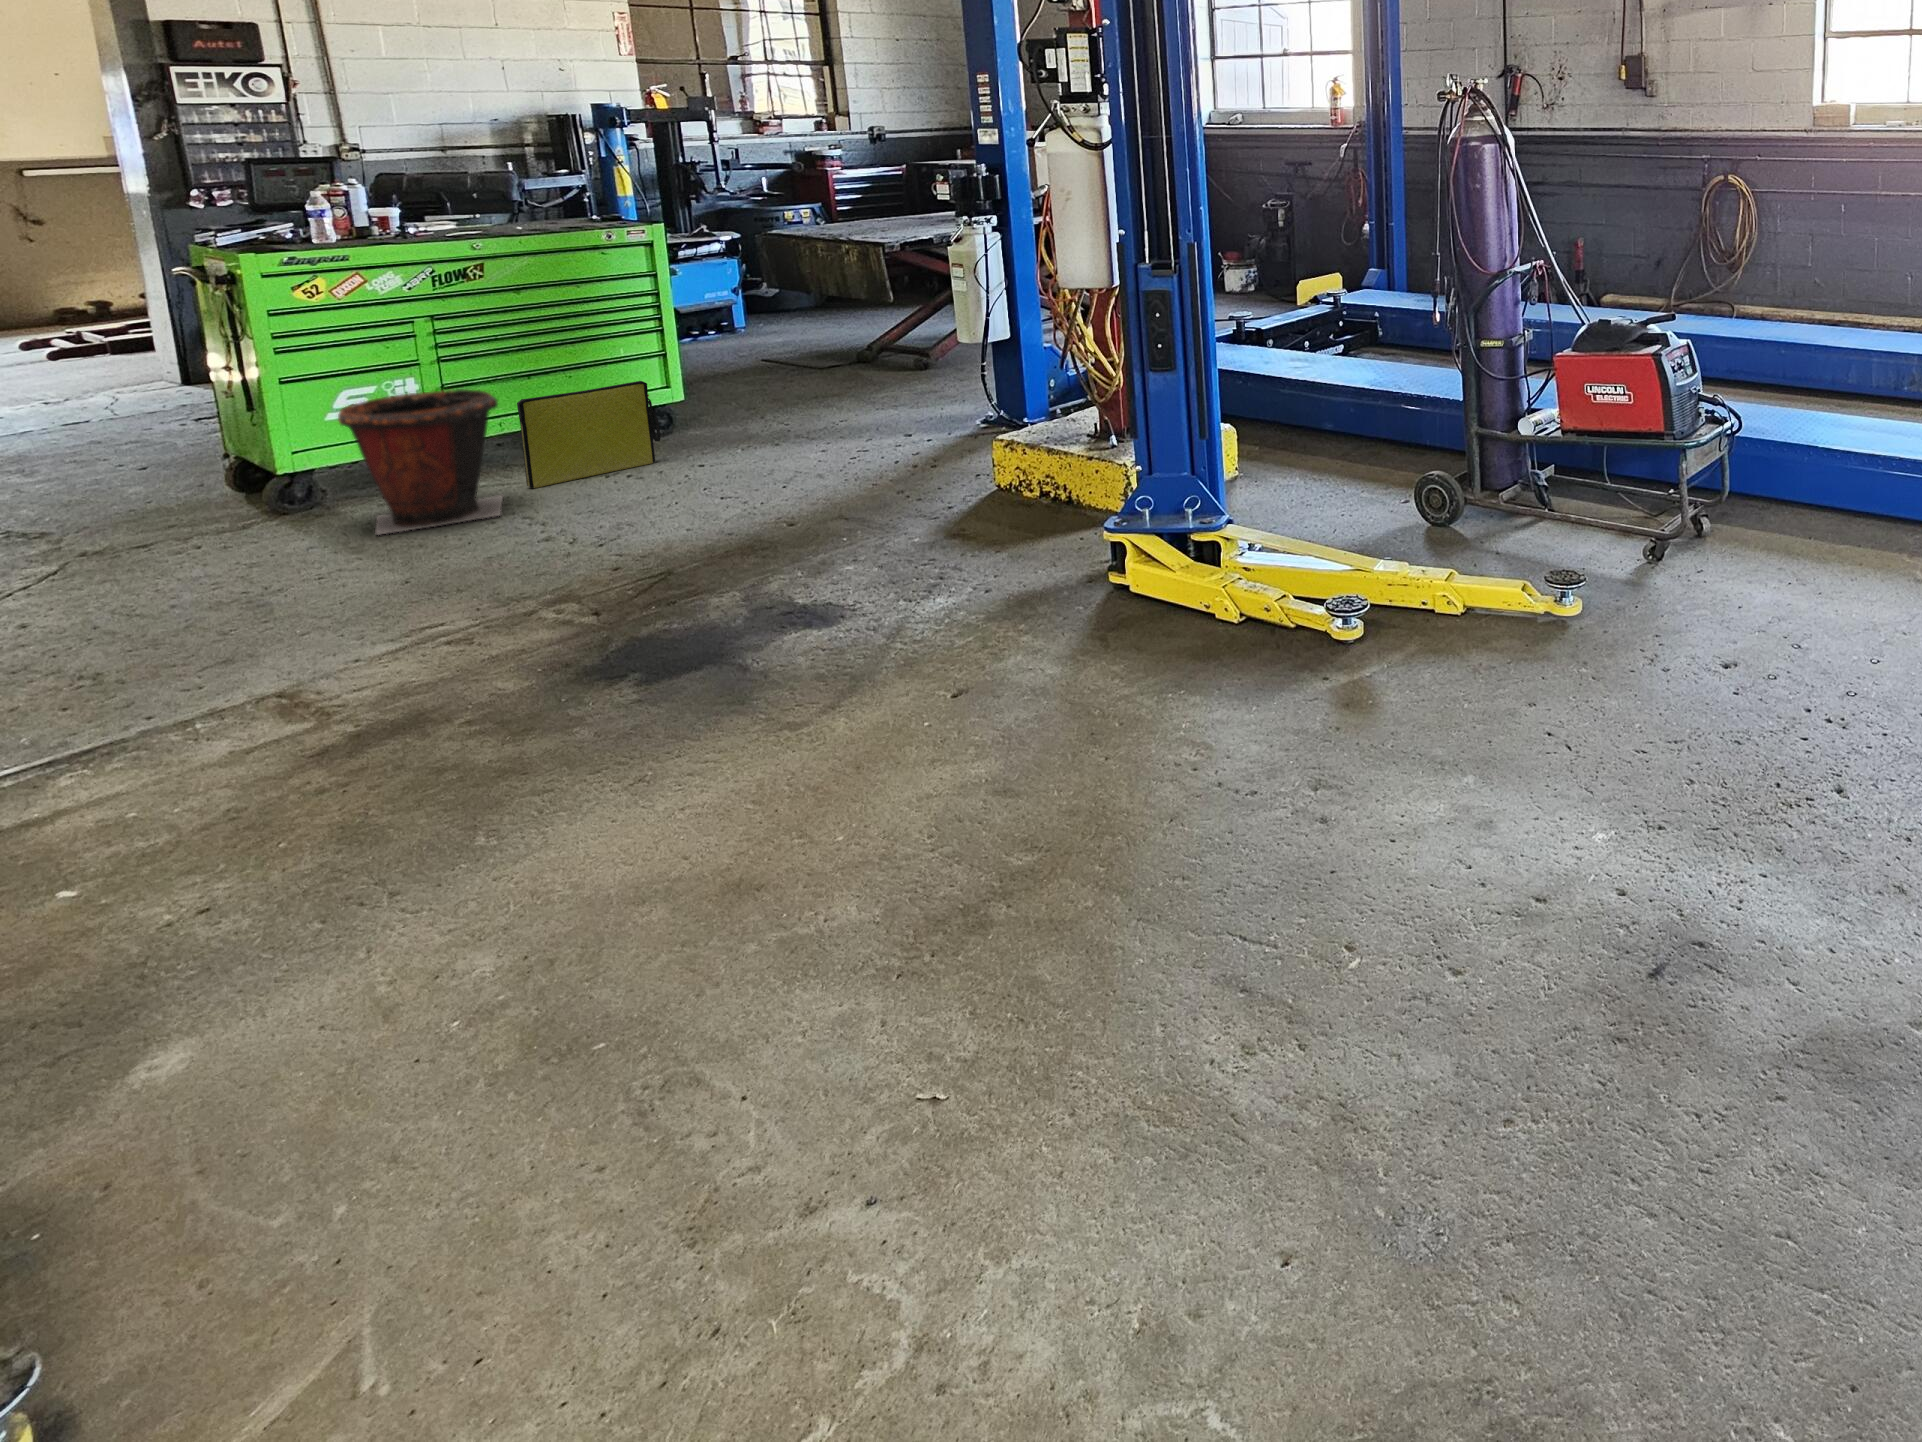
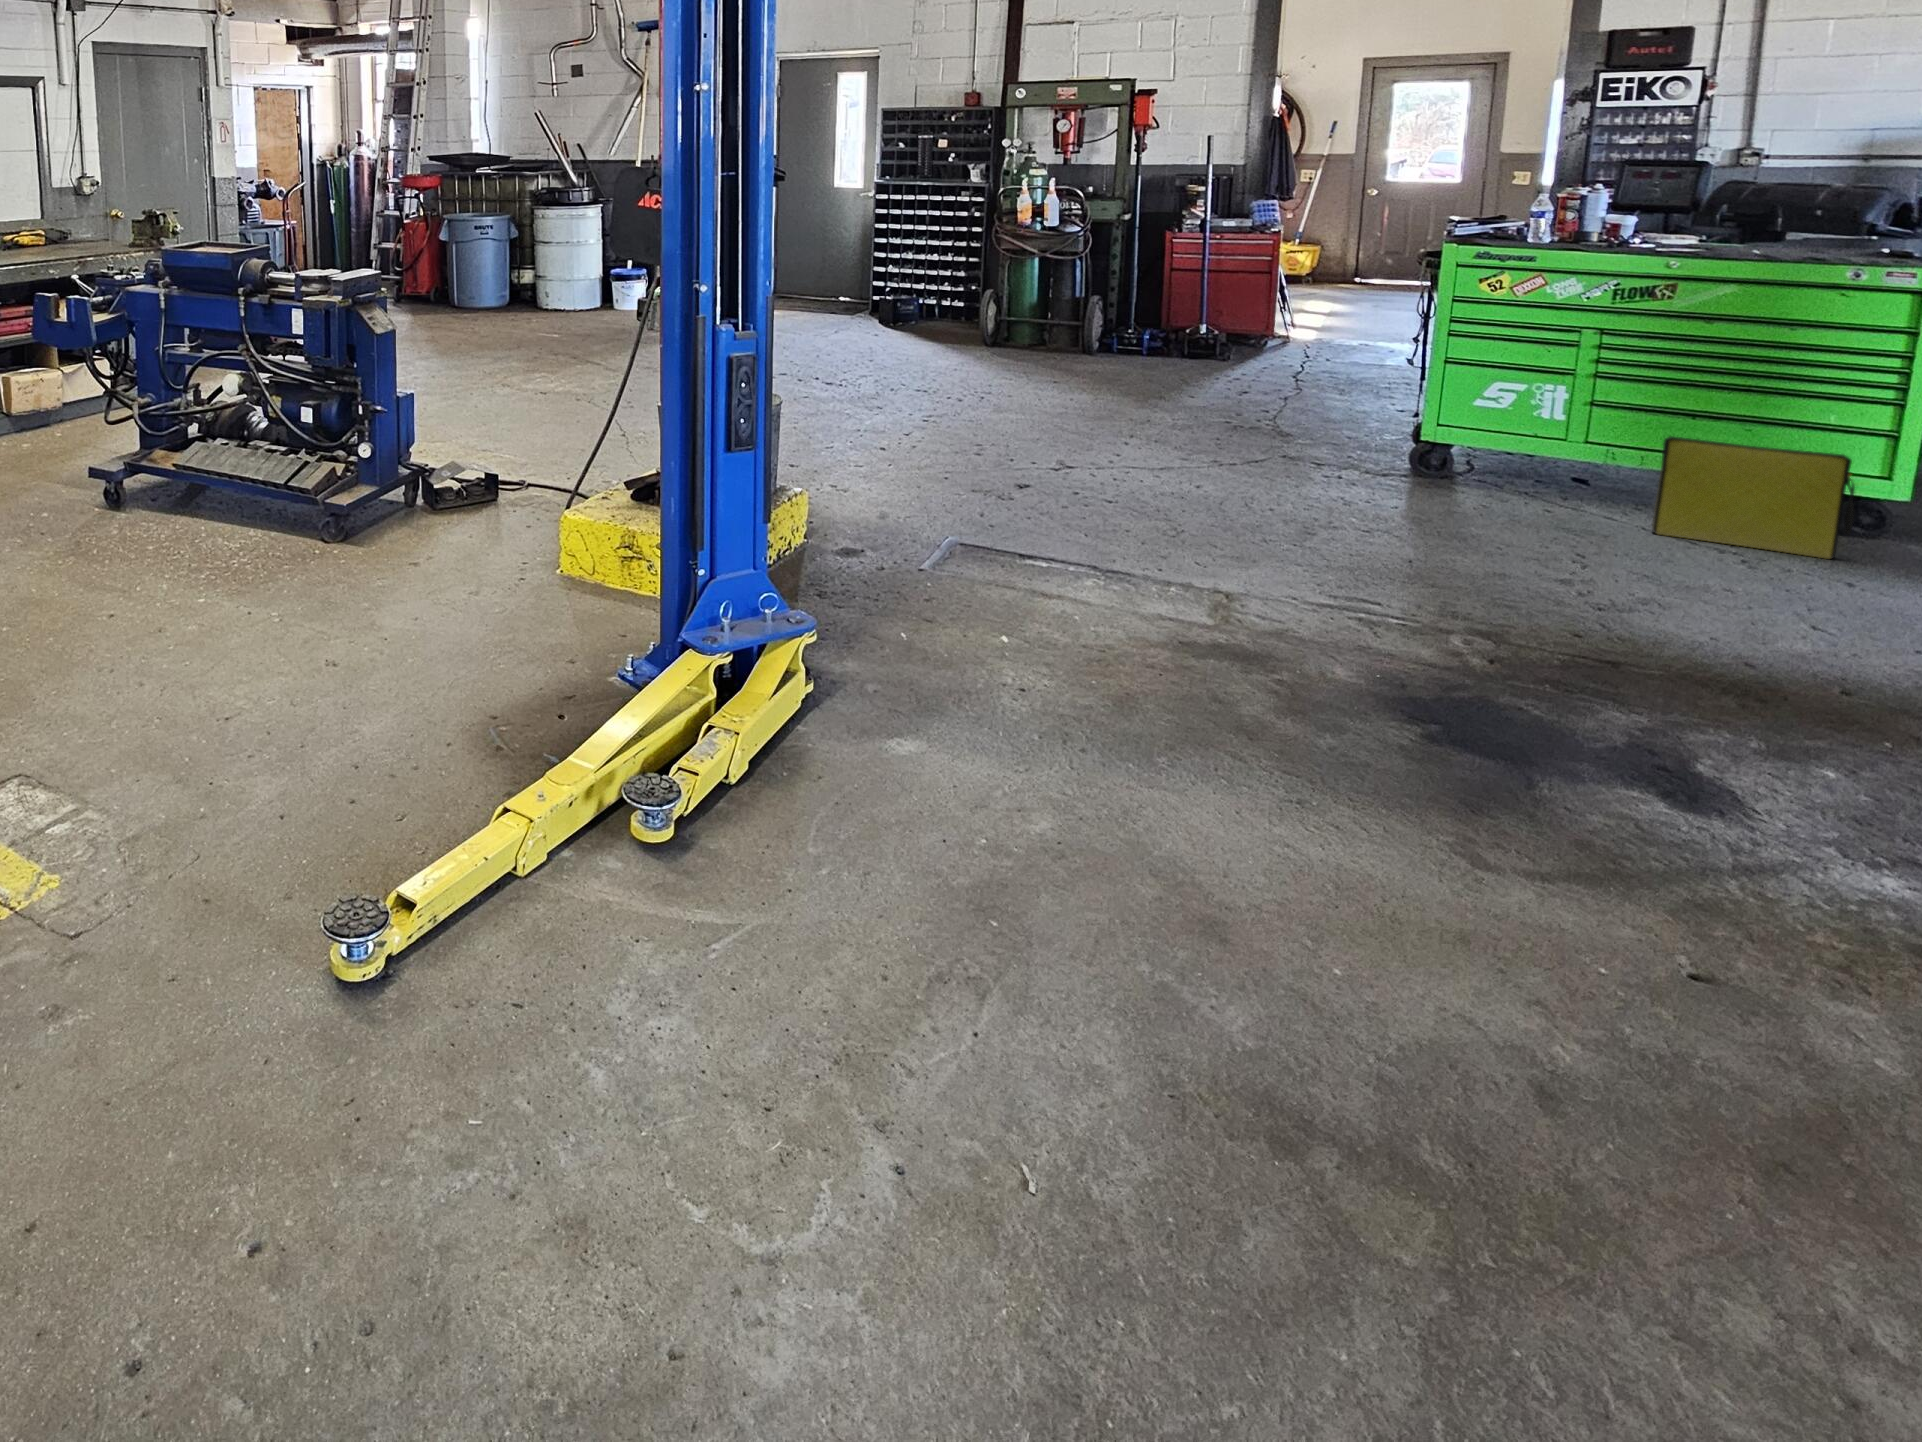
waste bin: present [338,389,503,535] -> none [1464,398,1625,545]

